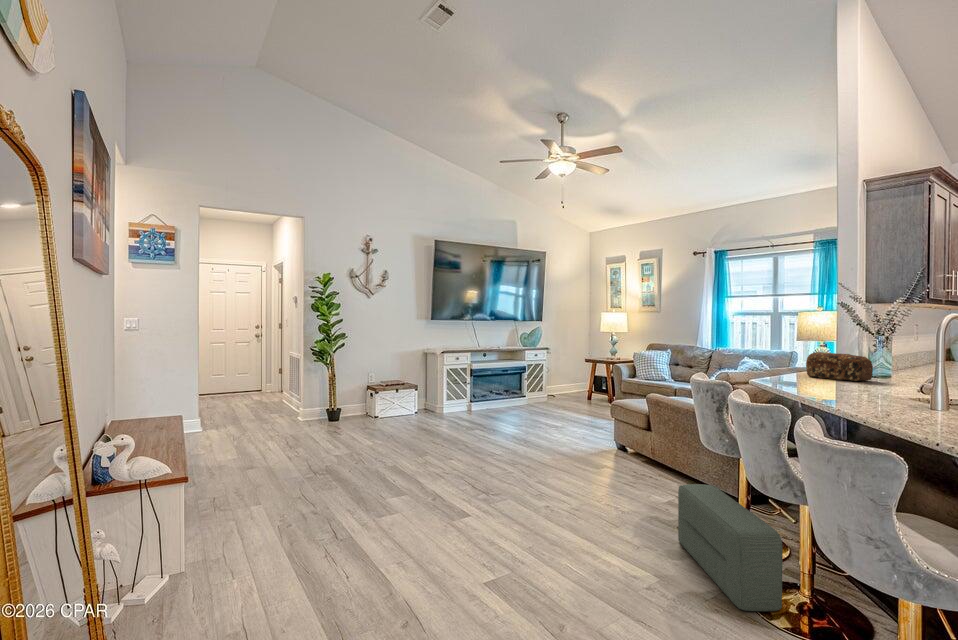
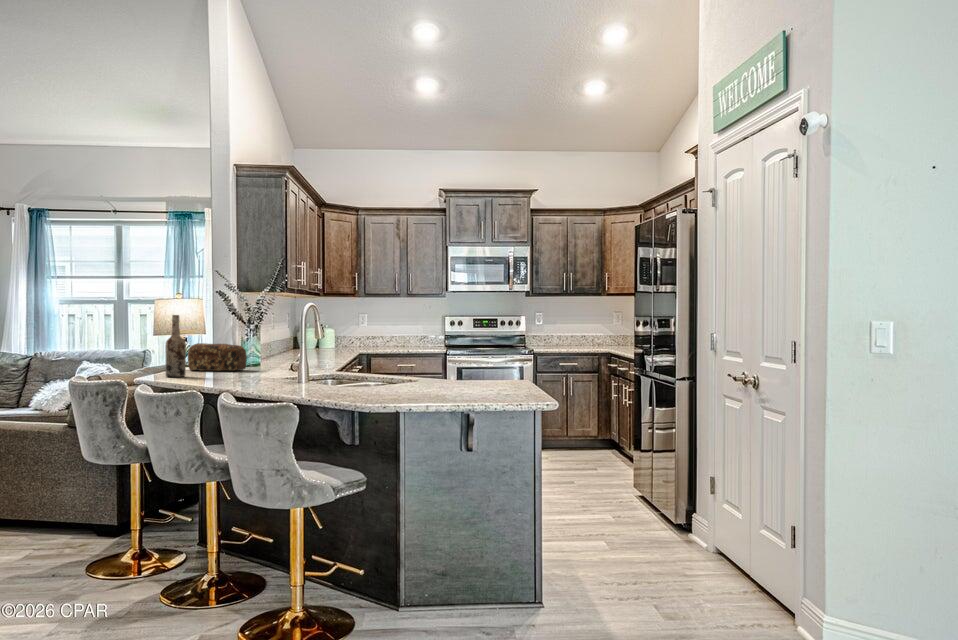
wine bottle: none [776,327,797,384] -> present [165,315,186,377]
pouf: present [678,484,783,611] -> none [63,505,191,610]

